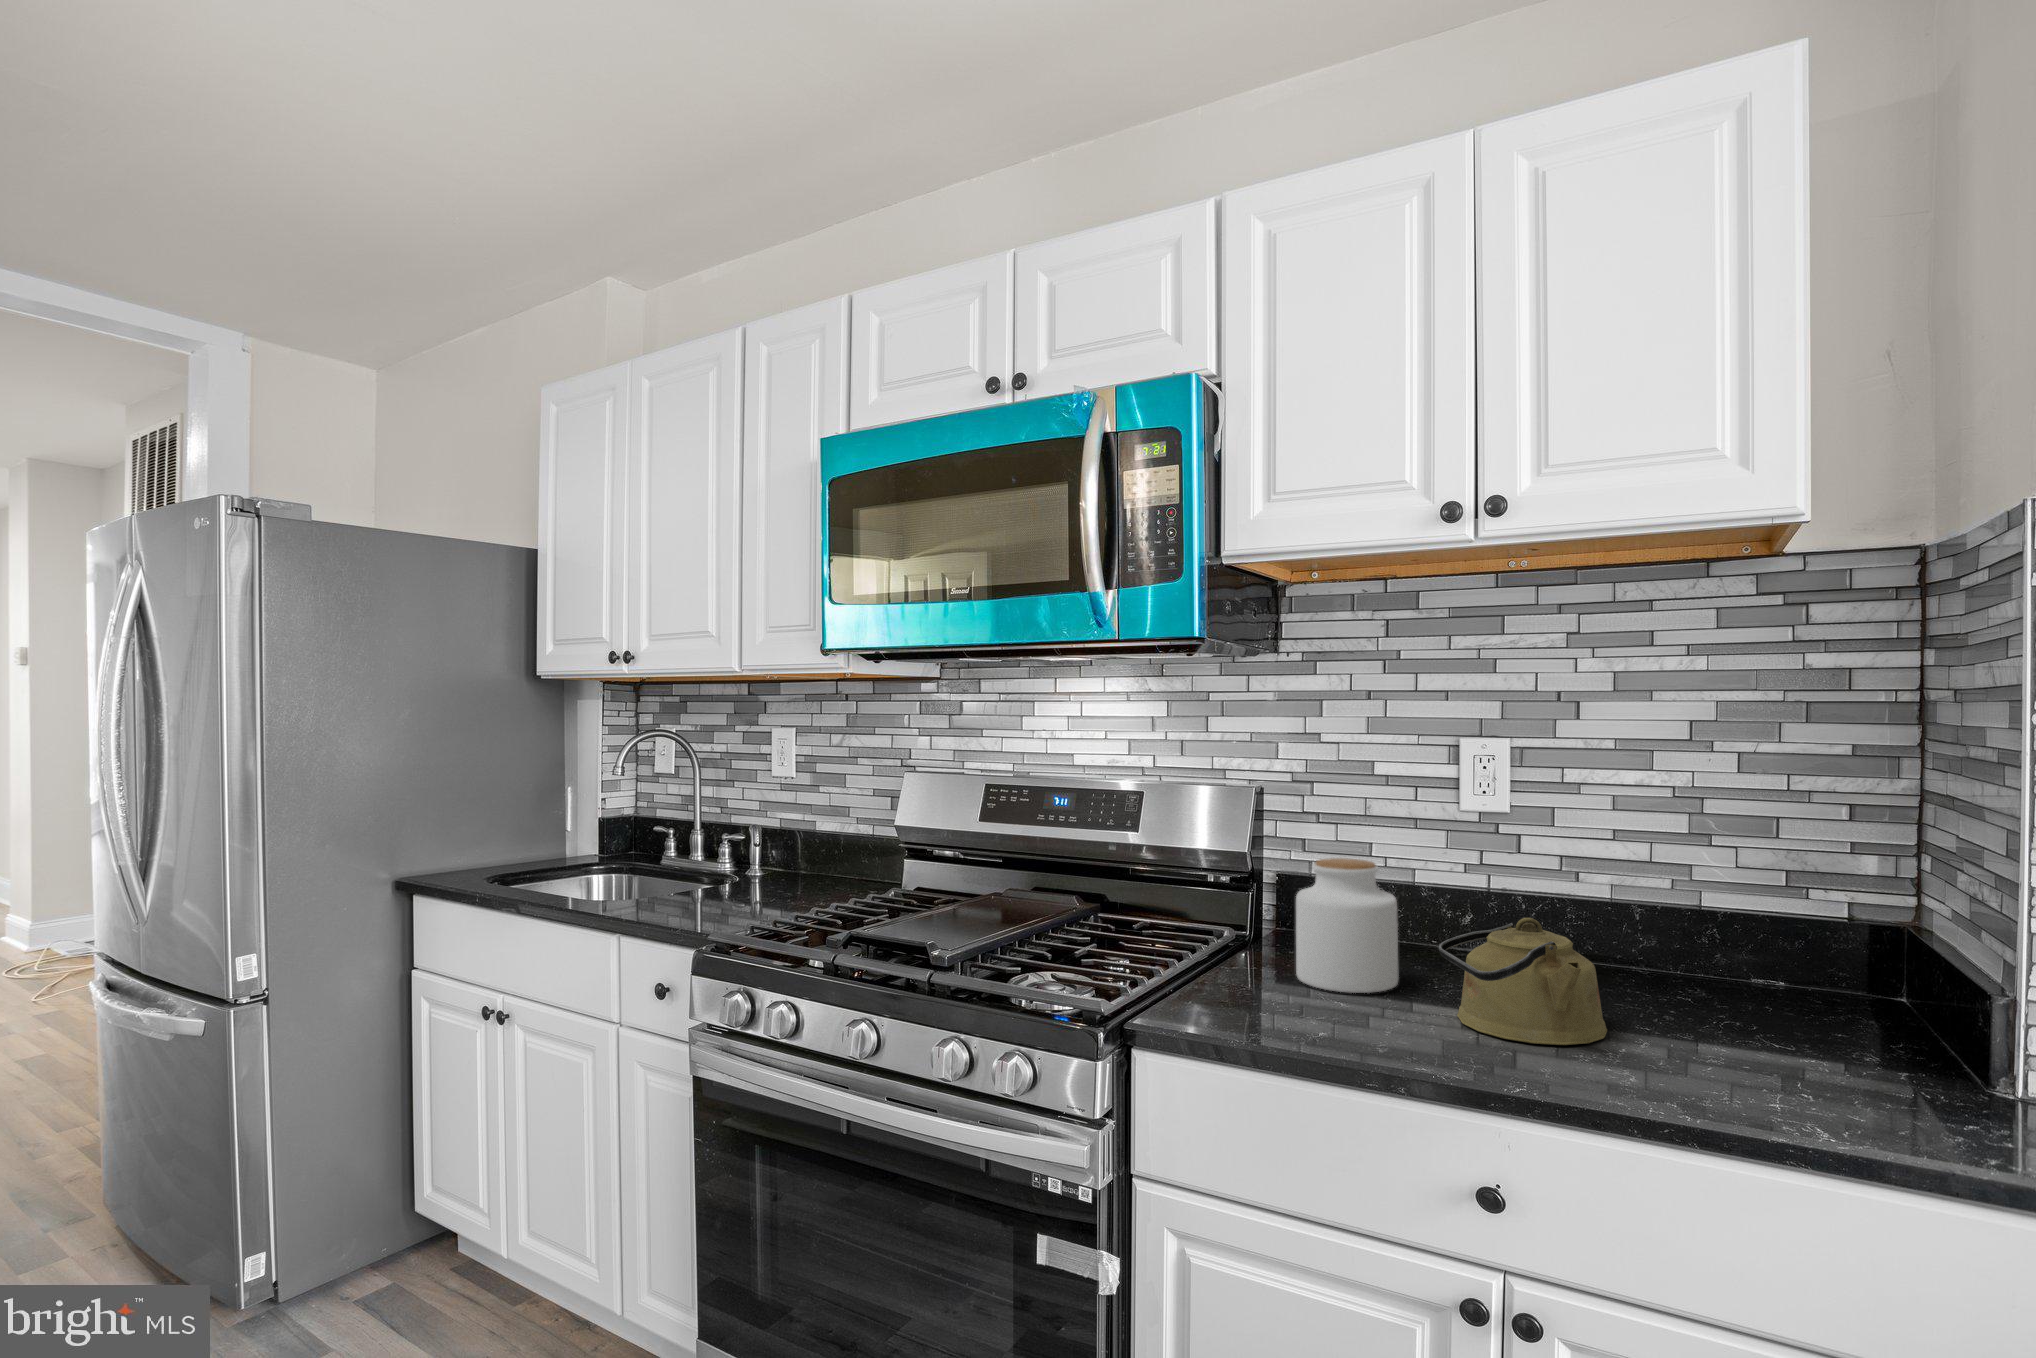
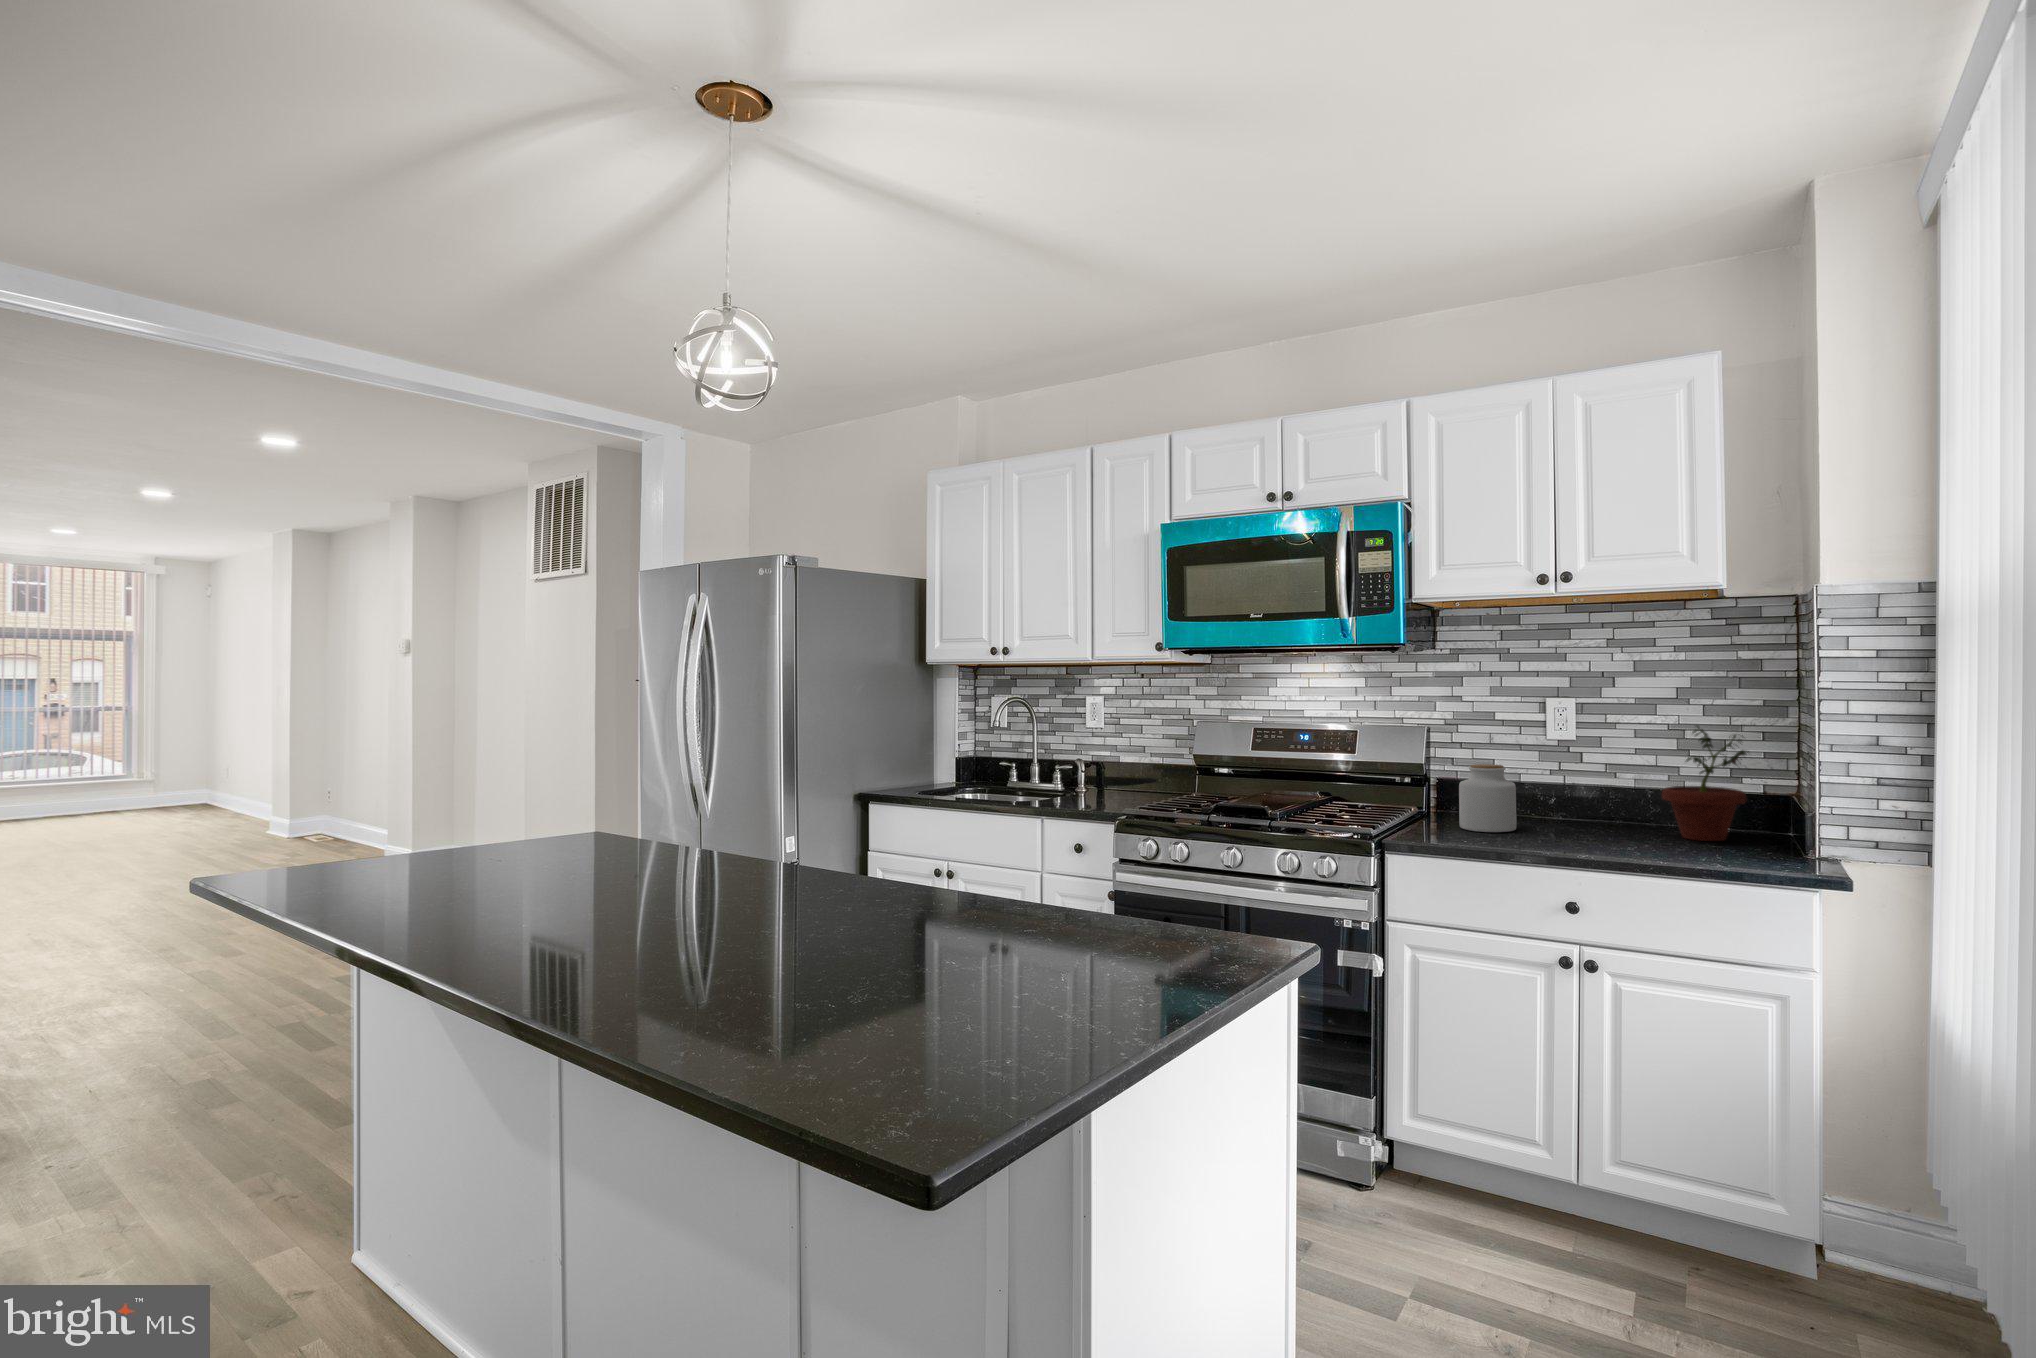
potted plant: none [1669,793,1851,1028] -> present [1662,726,1746,841]
kettle: present [1439,918,1607,1045] -> none [1540,788,1628,847]

